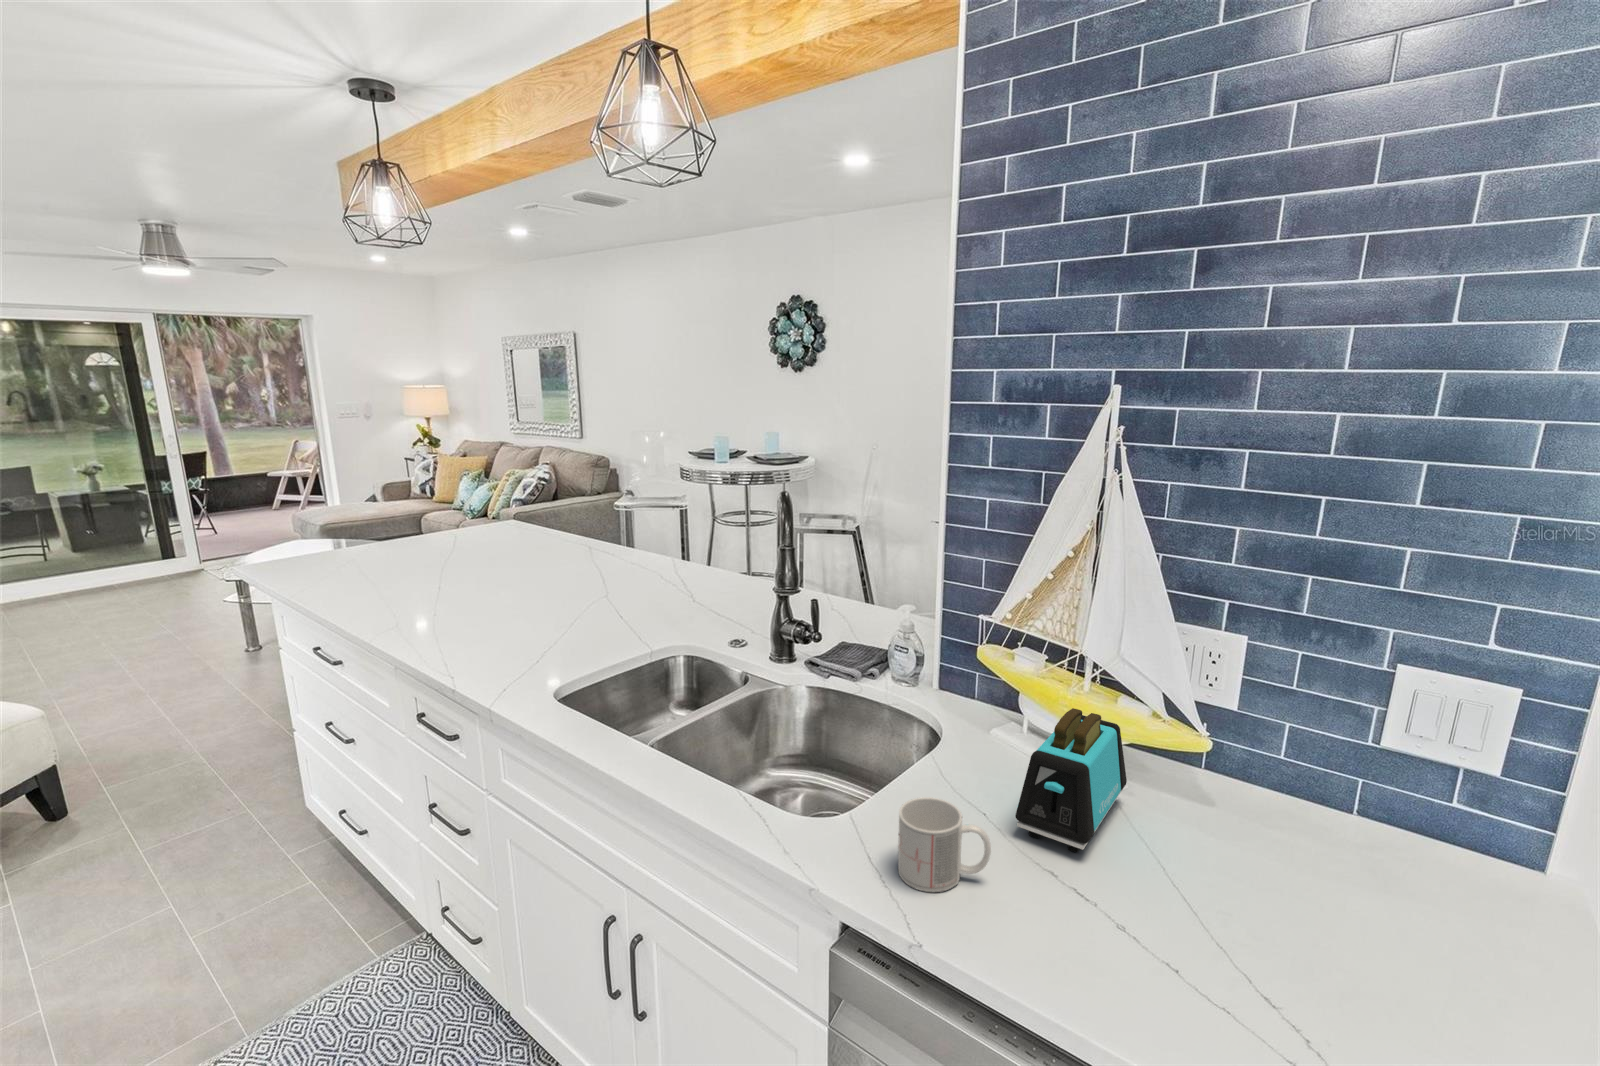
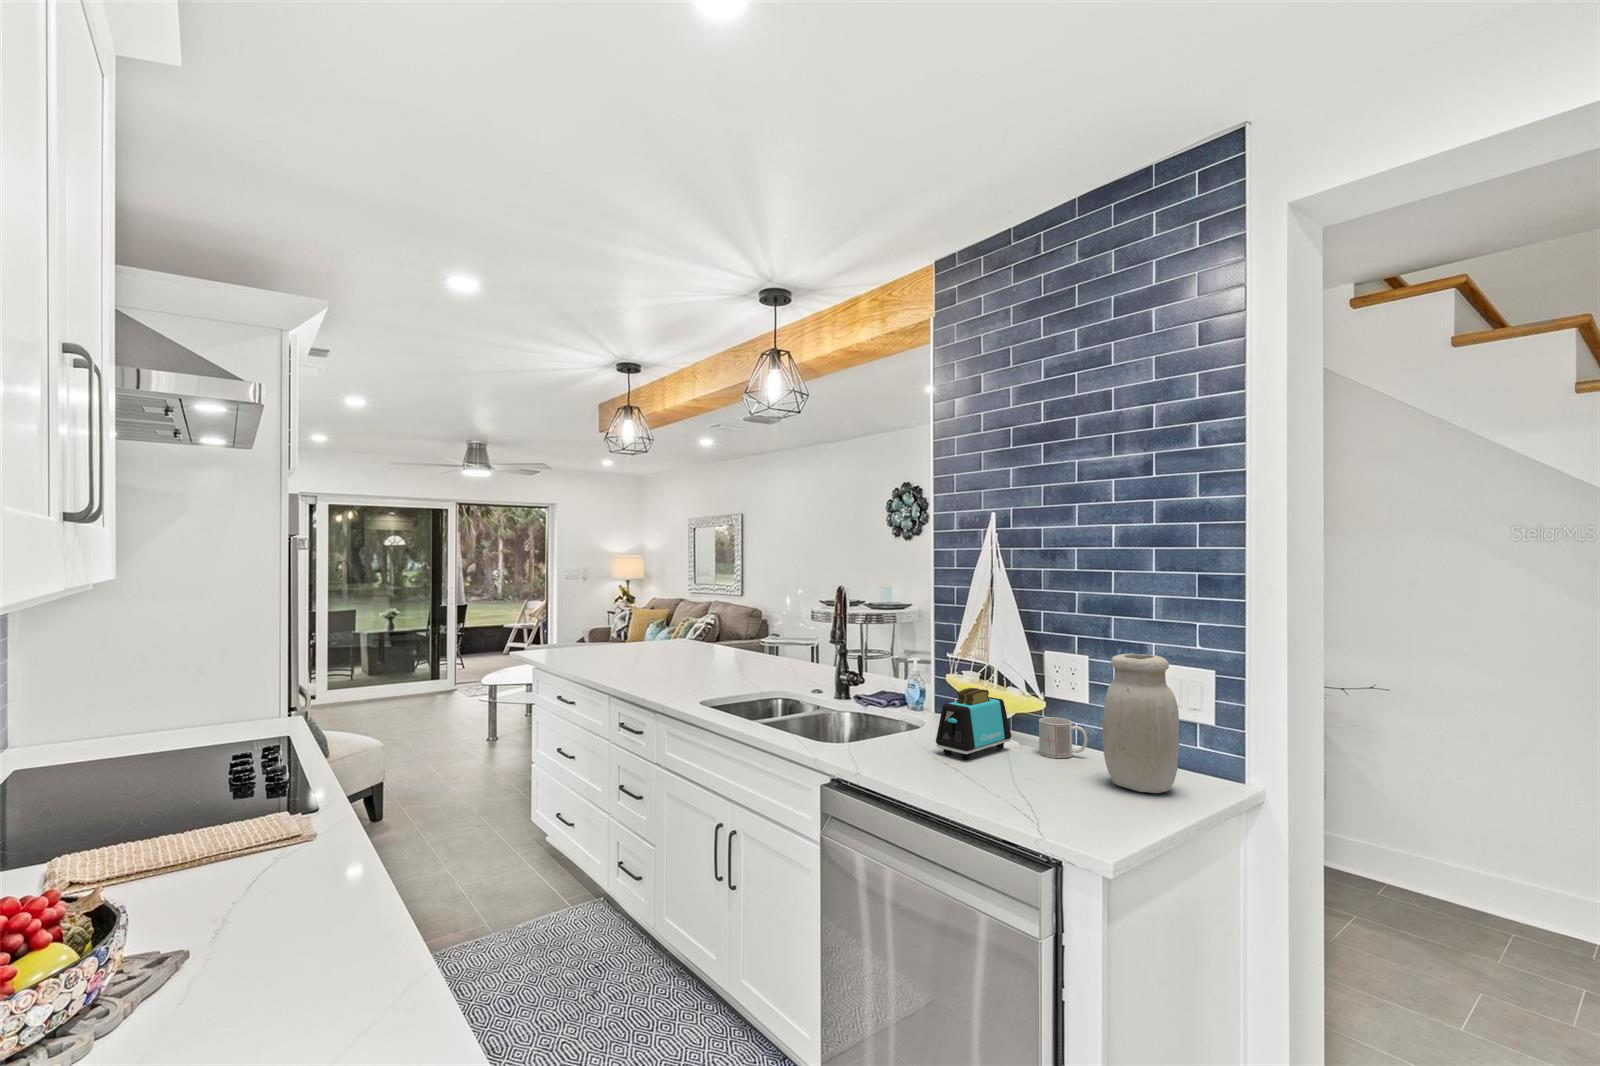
jar: none [1352,684,1534,944] -> present [1103,654,1179,793]
mug: present [898,797,991,892] -> present [1039,717,1087,758]

